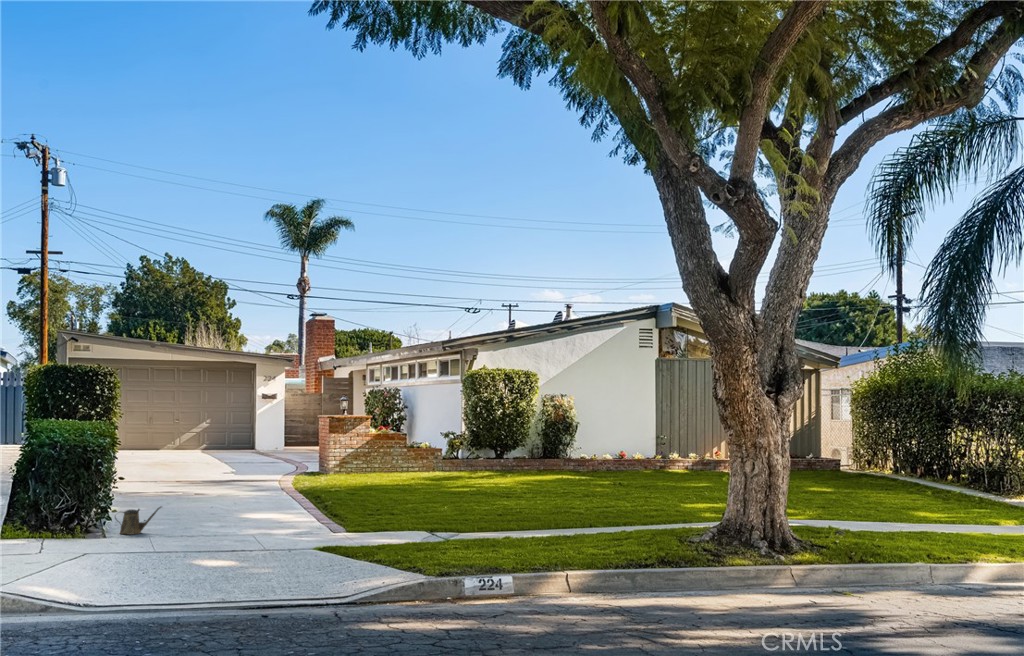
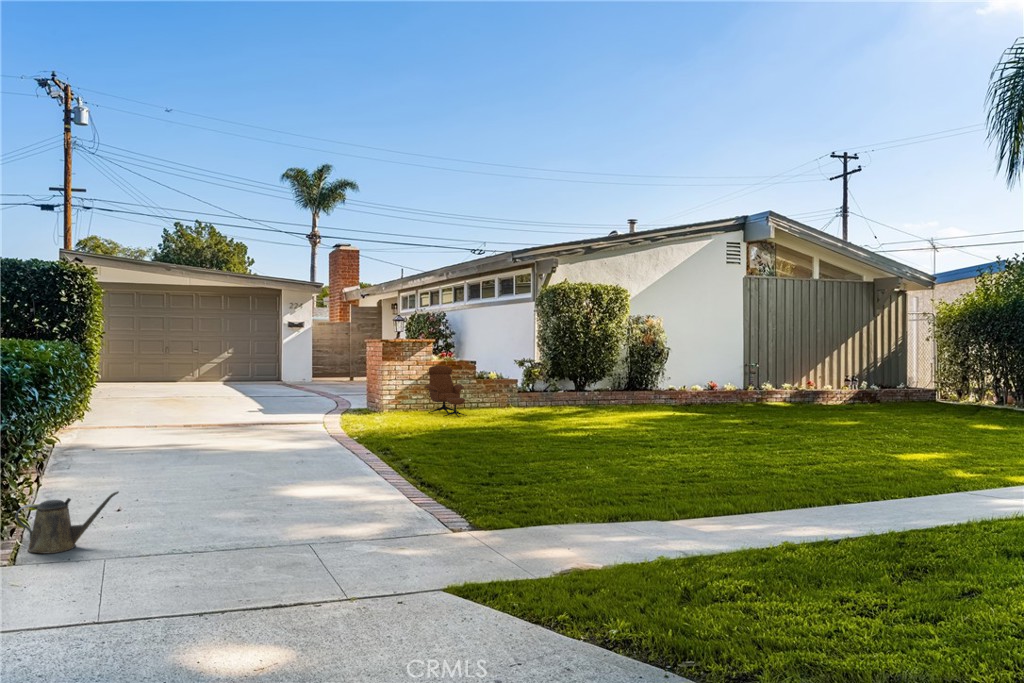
lounge chair: none [363,438,394,479] -> present [425,366,466,417]

